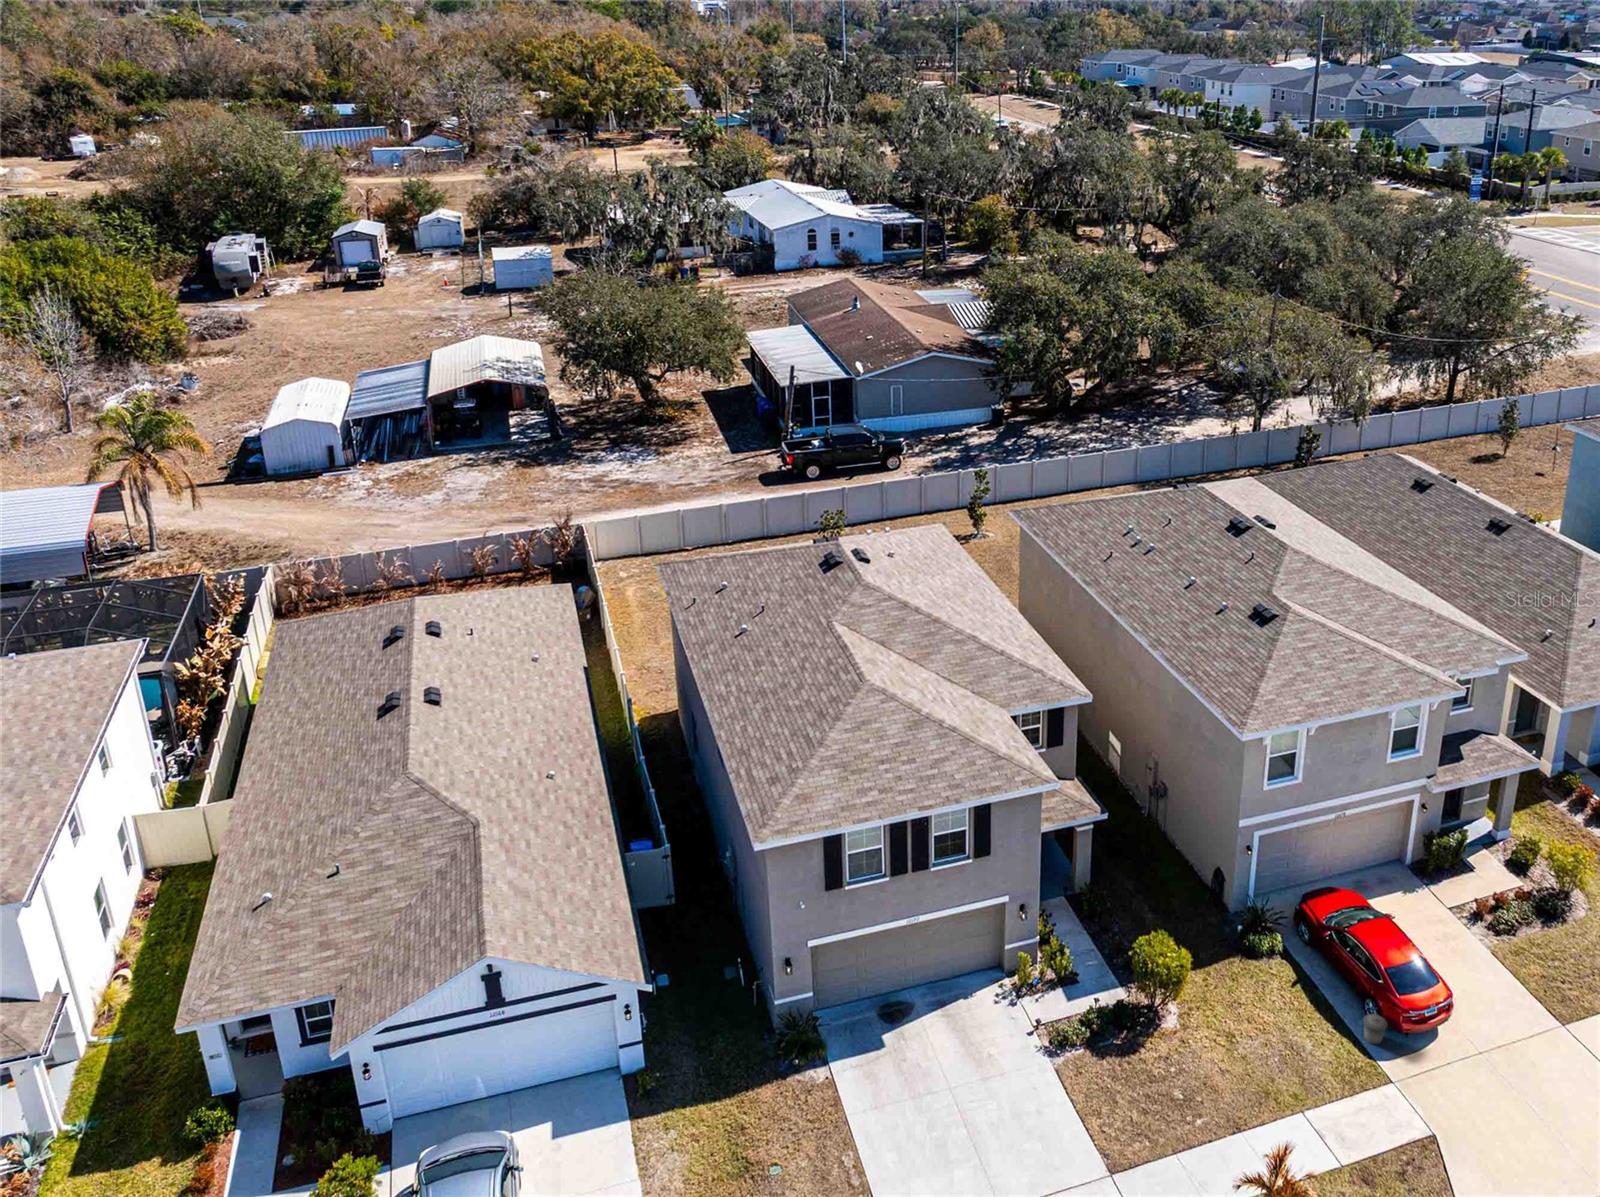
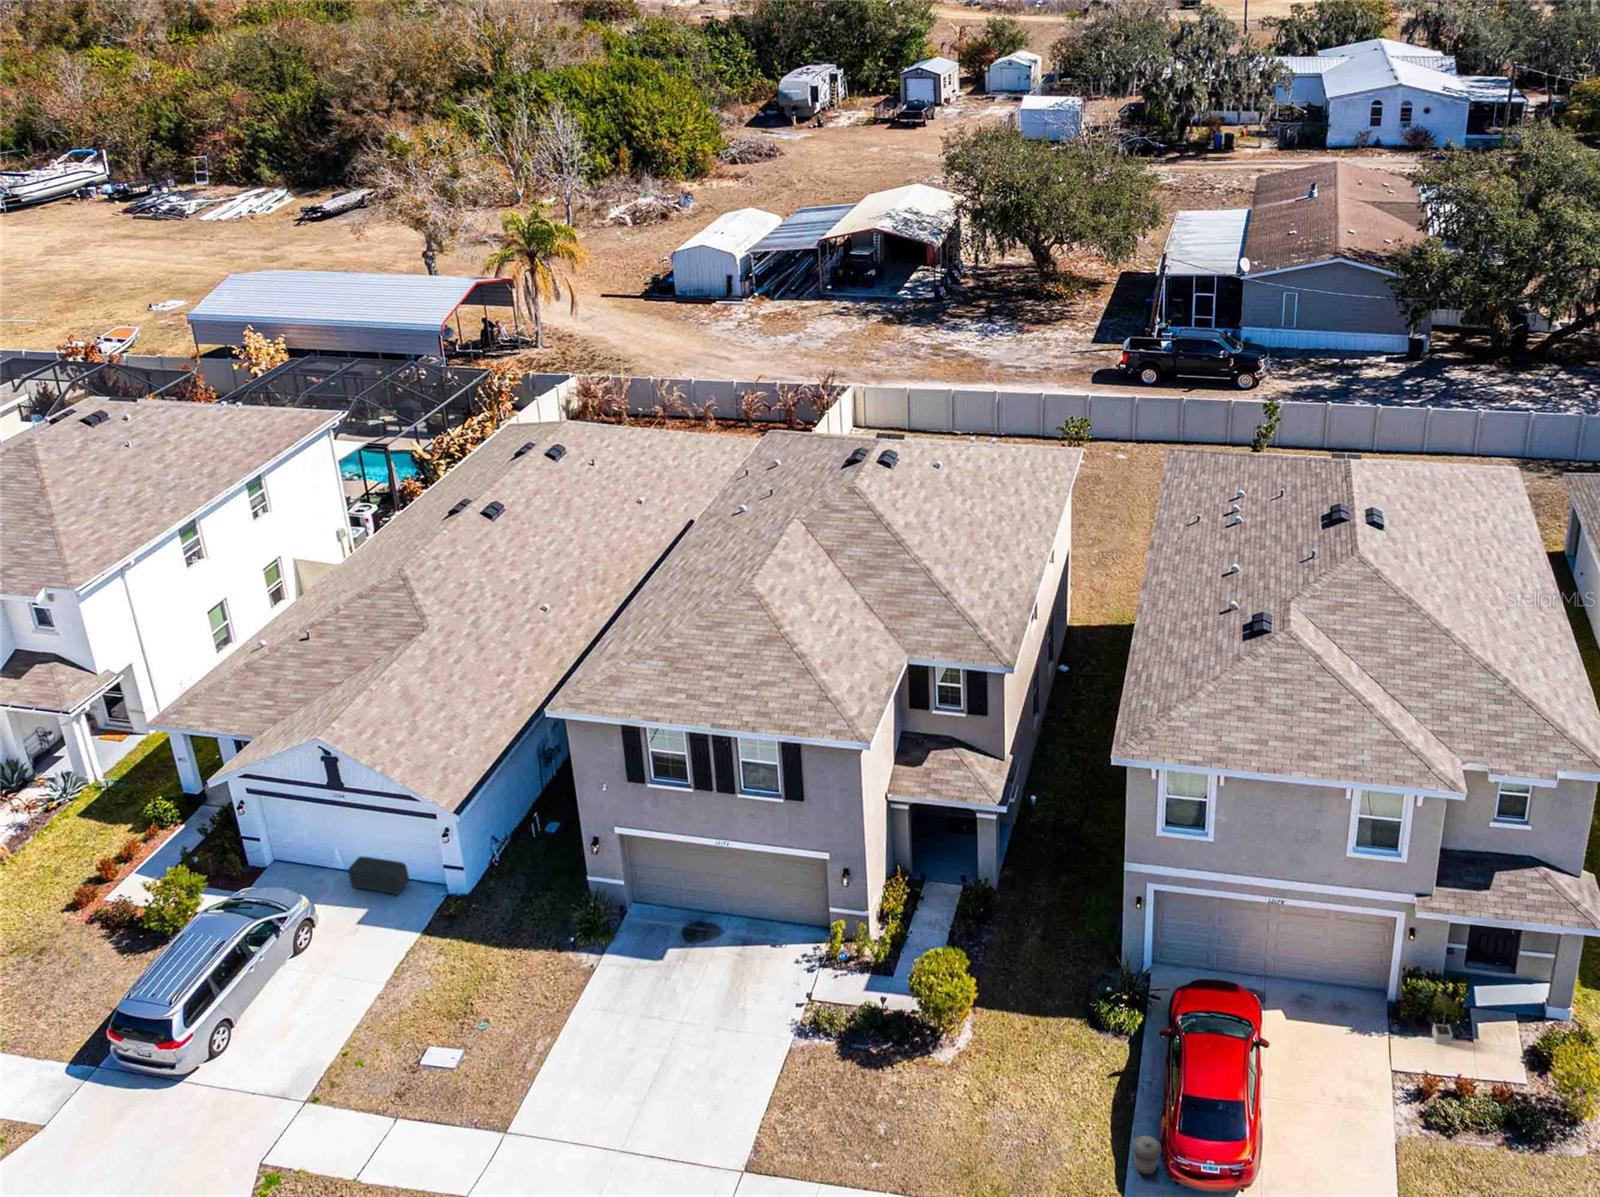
potted tree: none [1443,844,1465,881] -> present [1432,995,1459,1044]
bench: none [538,1055,597,1101] -> present [348,857,409,896]

